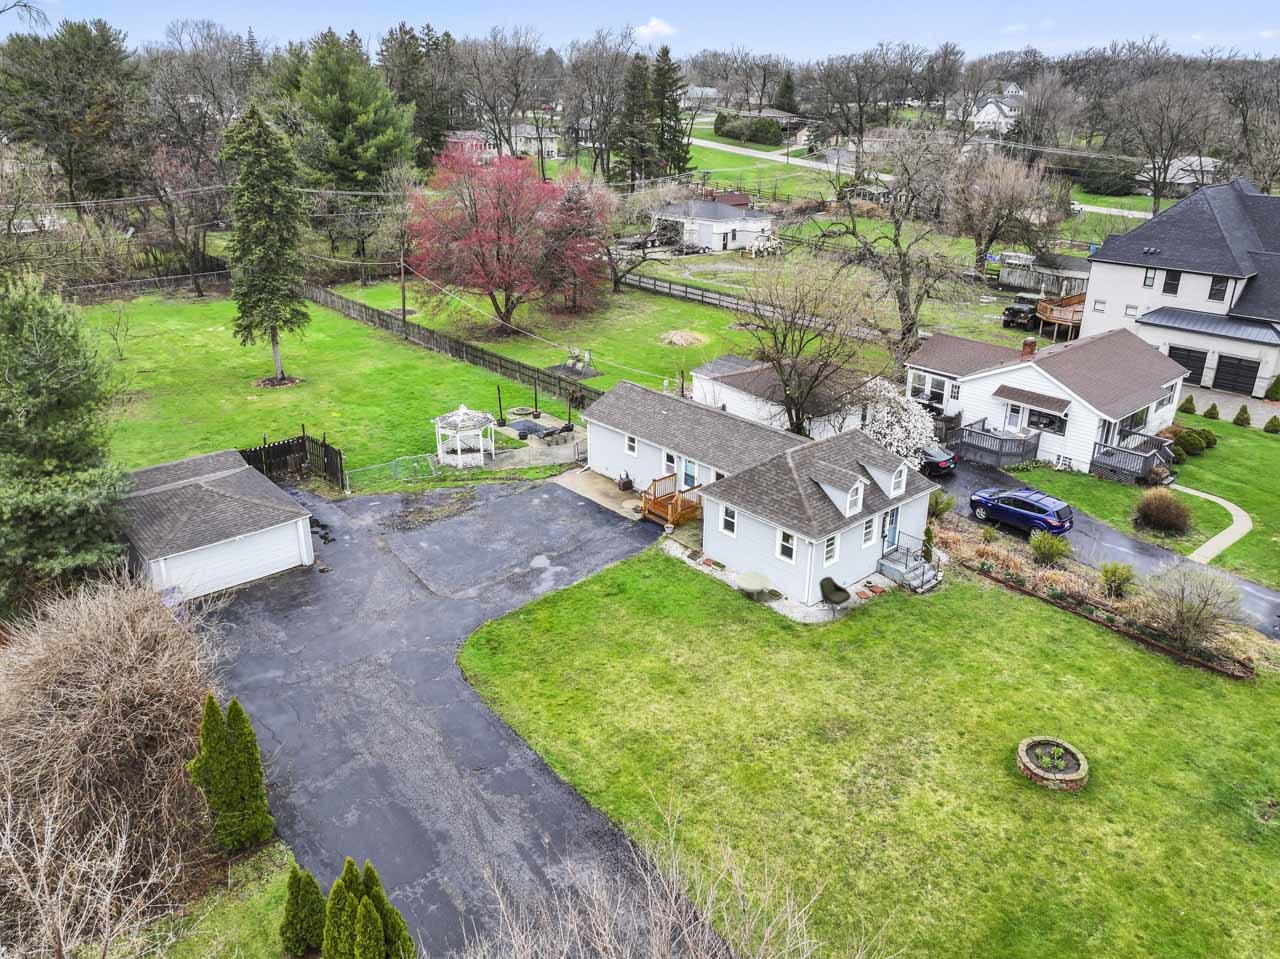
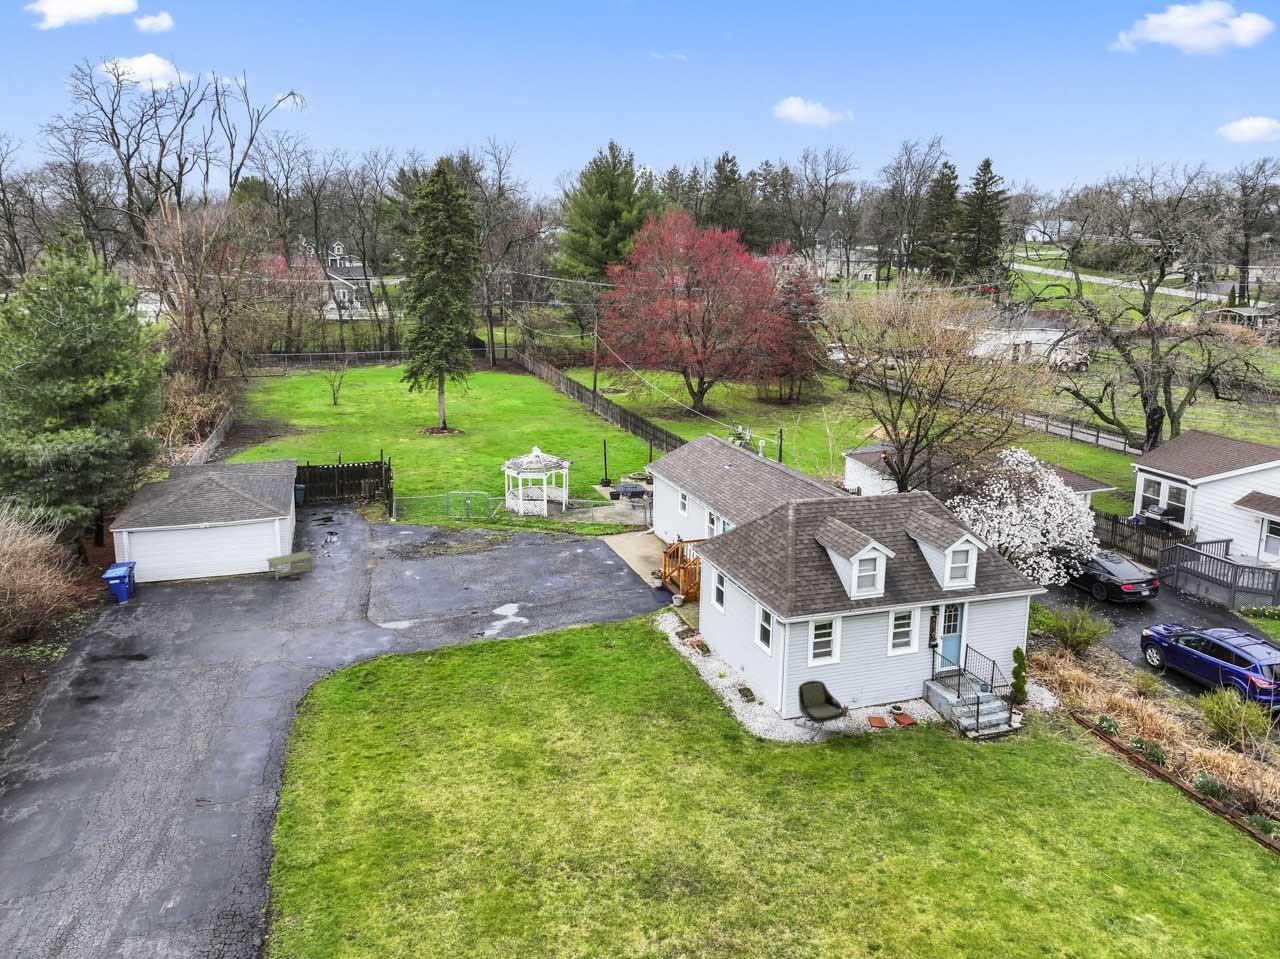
storage bench: none [297,541,338,573] -> present [267,551,313,580]
round table: present [736,572,770,600] -> none [700,660,748,698]

